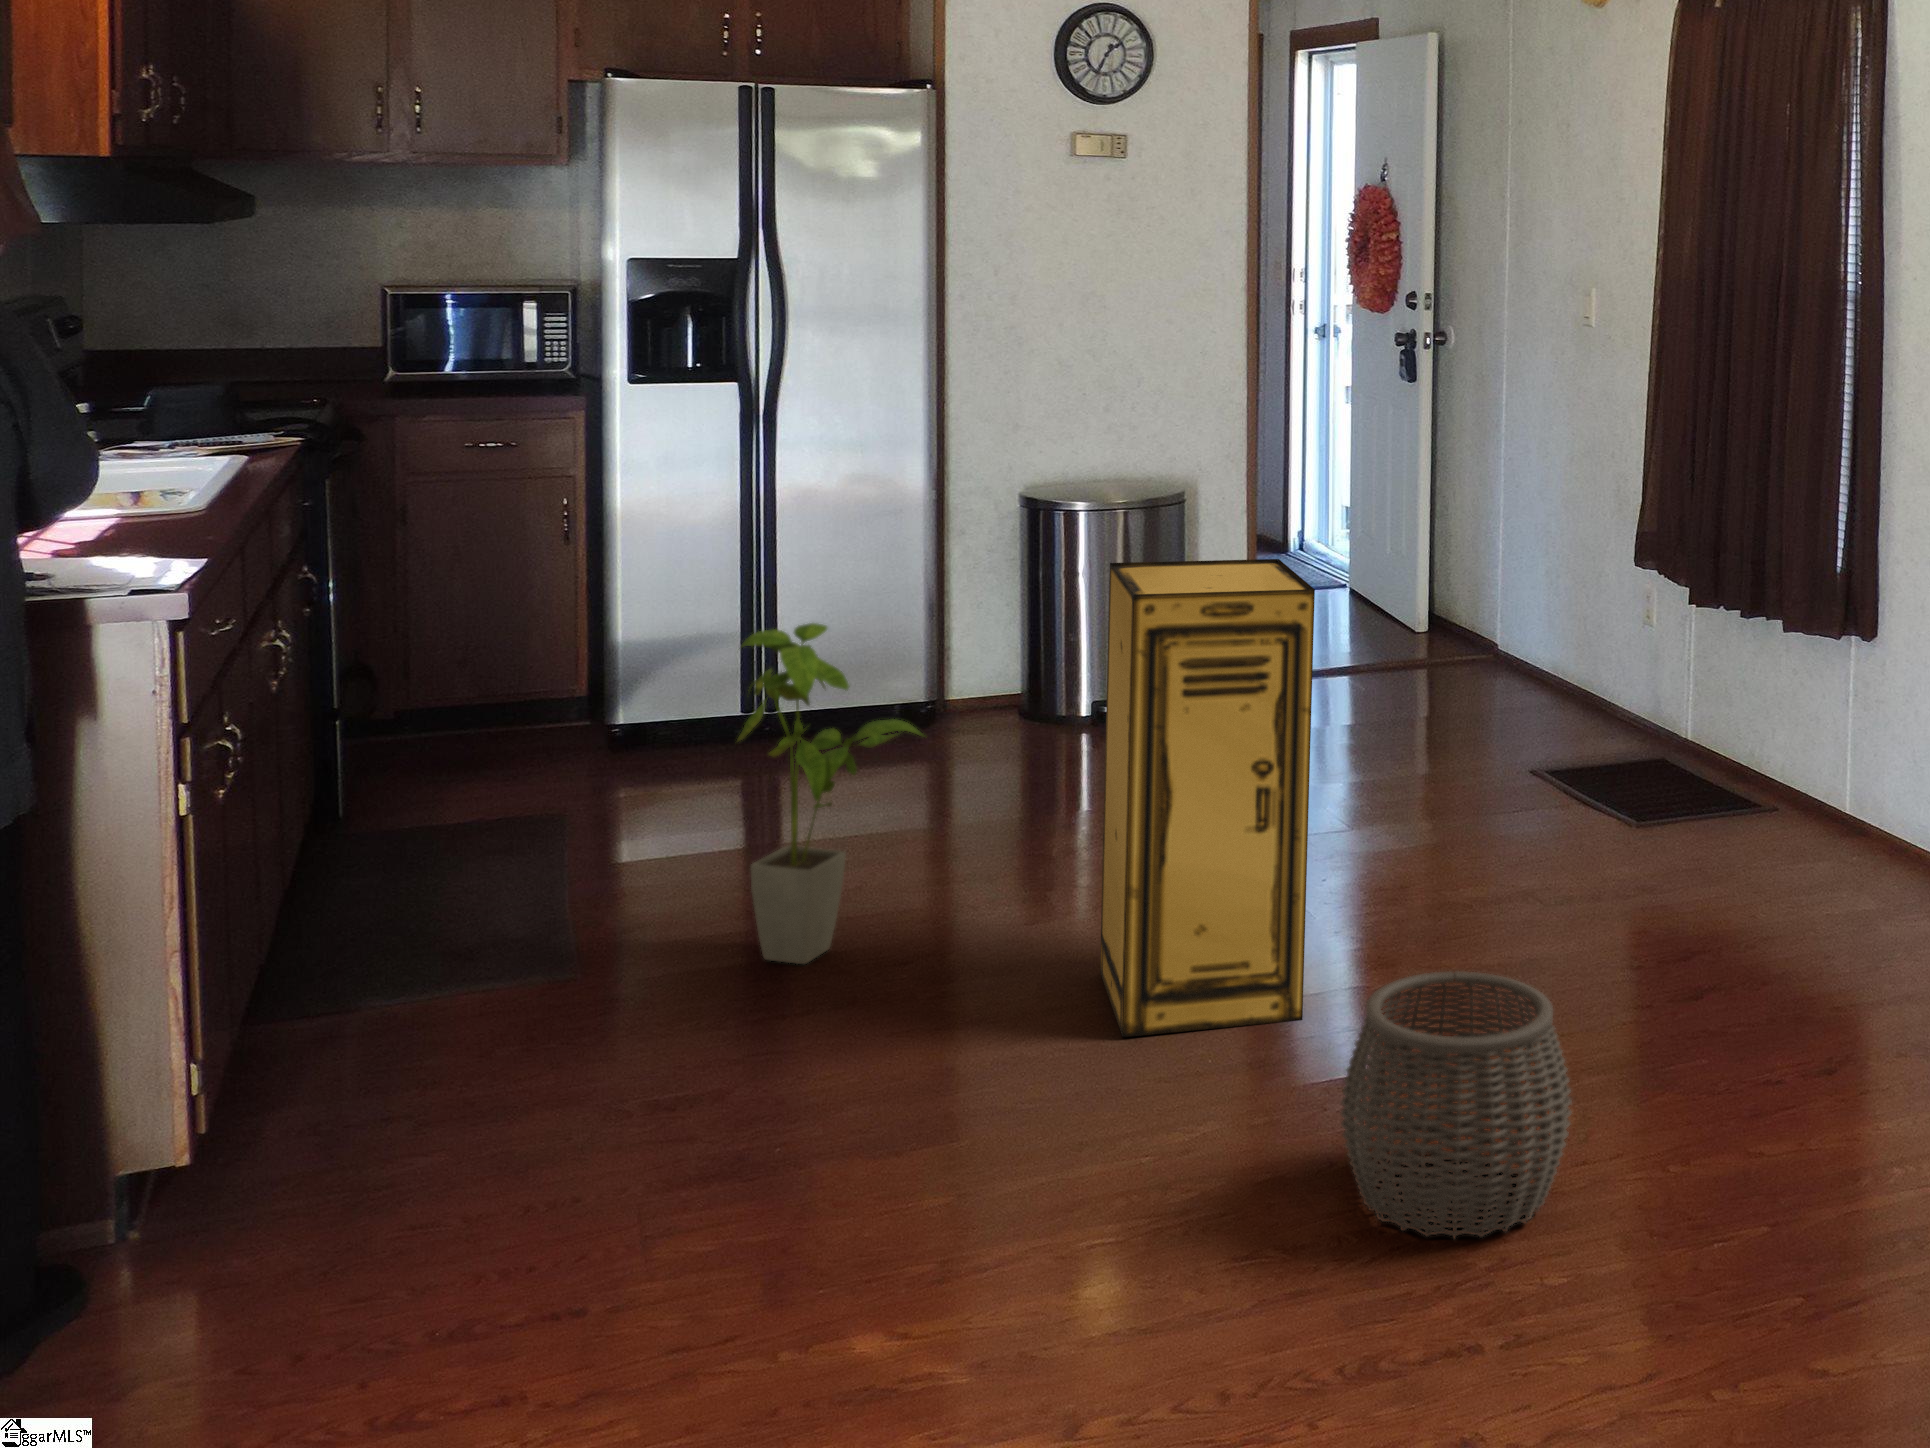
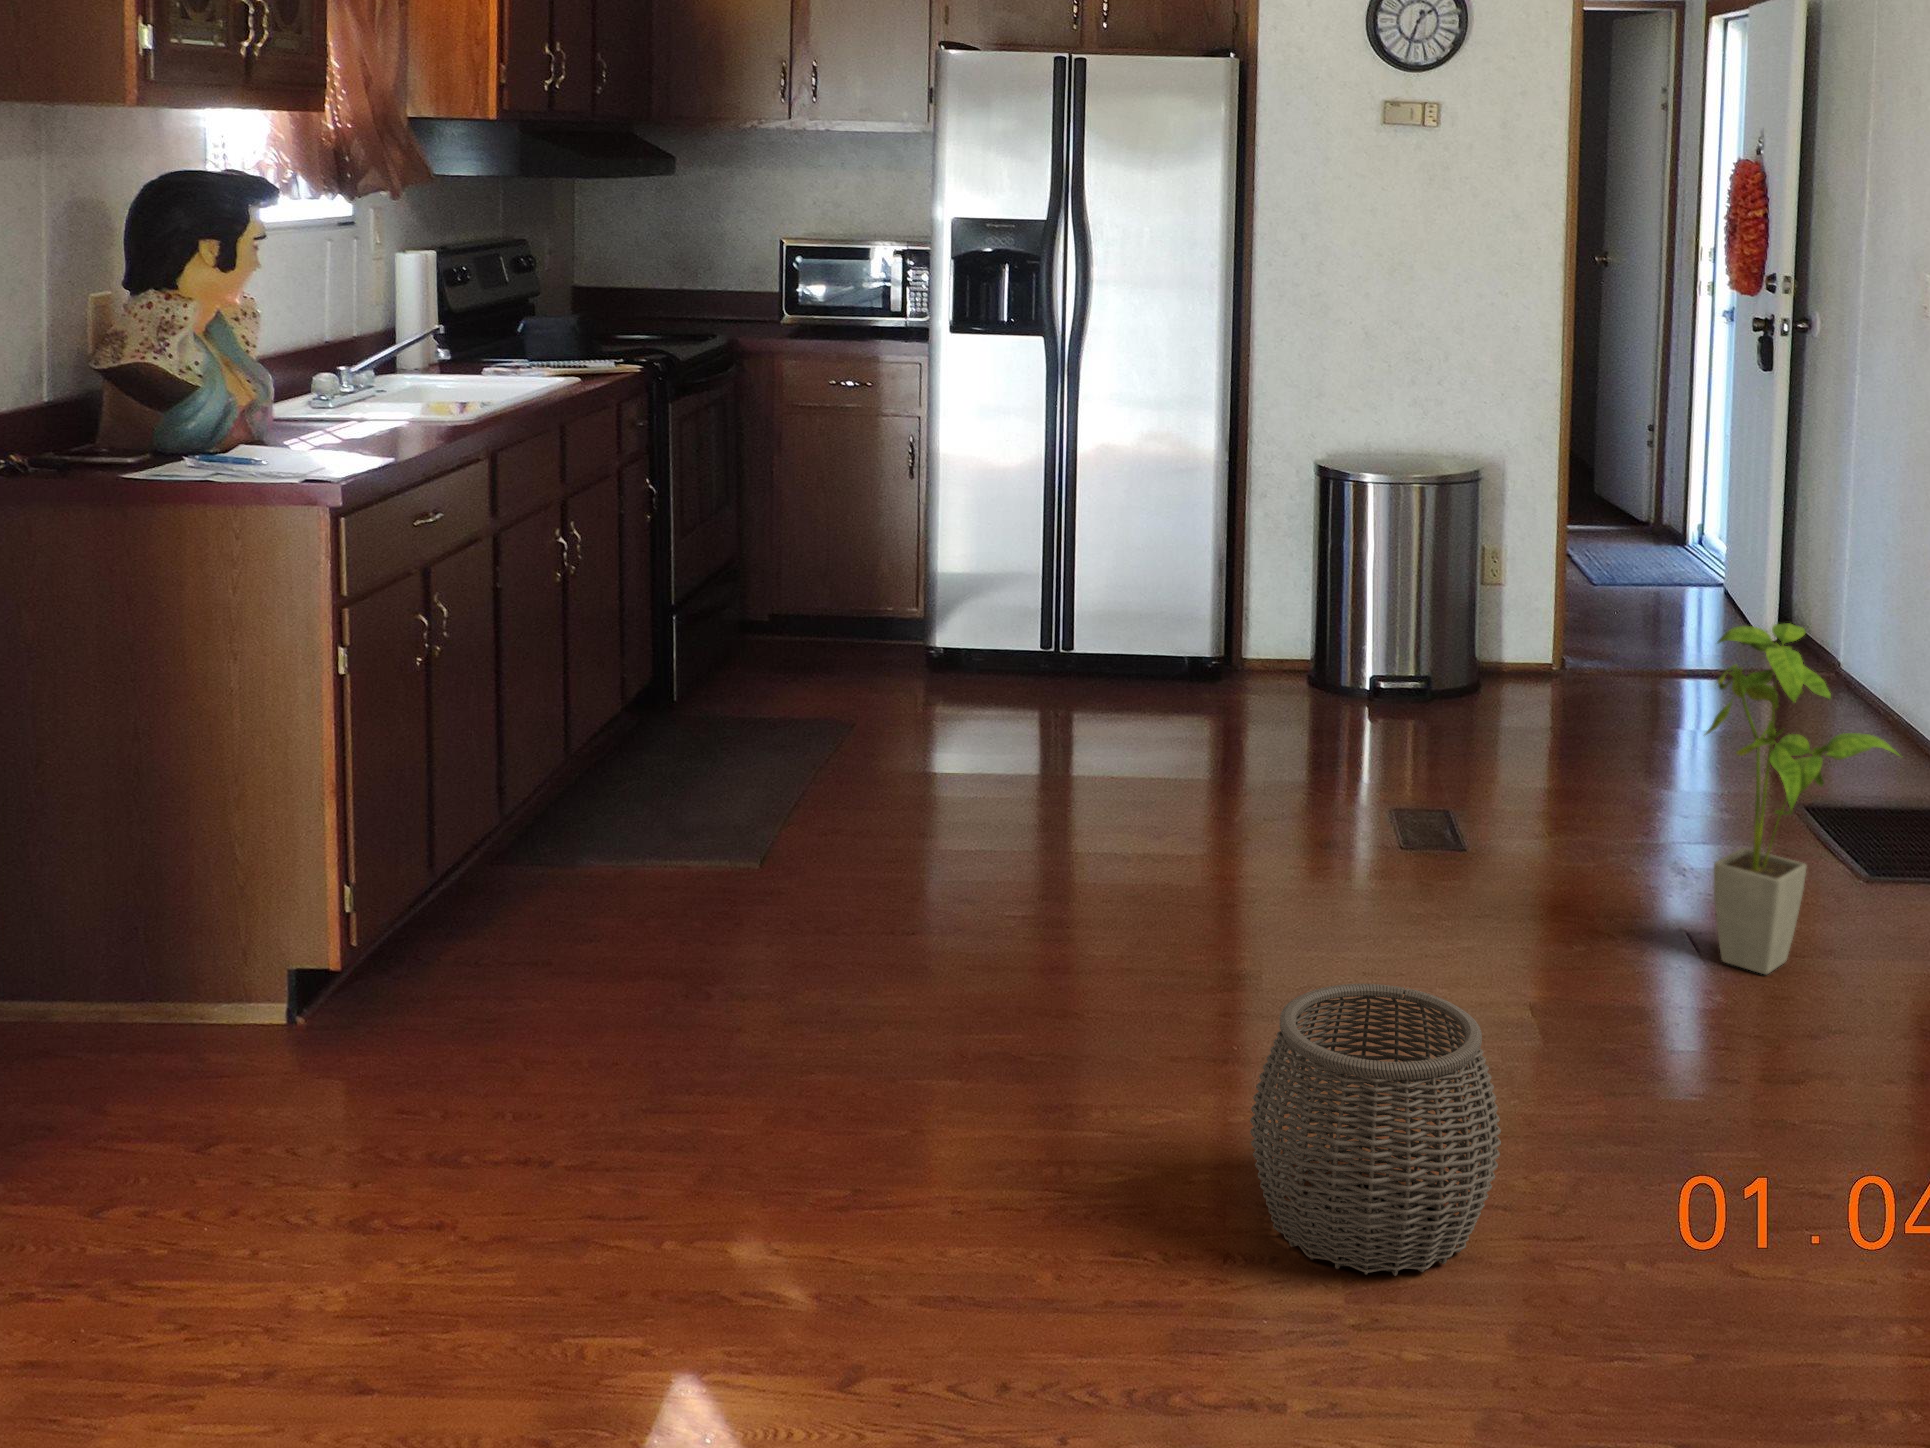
storage cabinet: present [1100,559,1315,1037] -> none [1173,523,1387,1013]
house plant: present [738,623,923,964] -> present [1706,623,1900,974]

